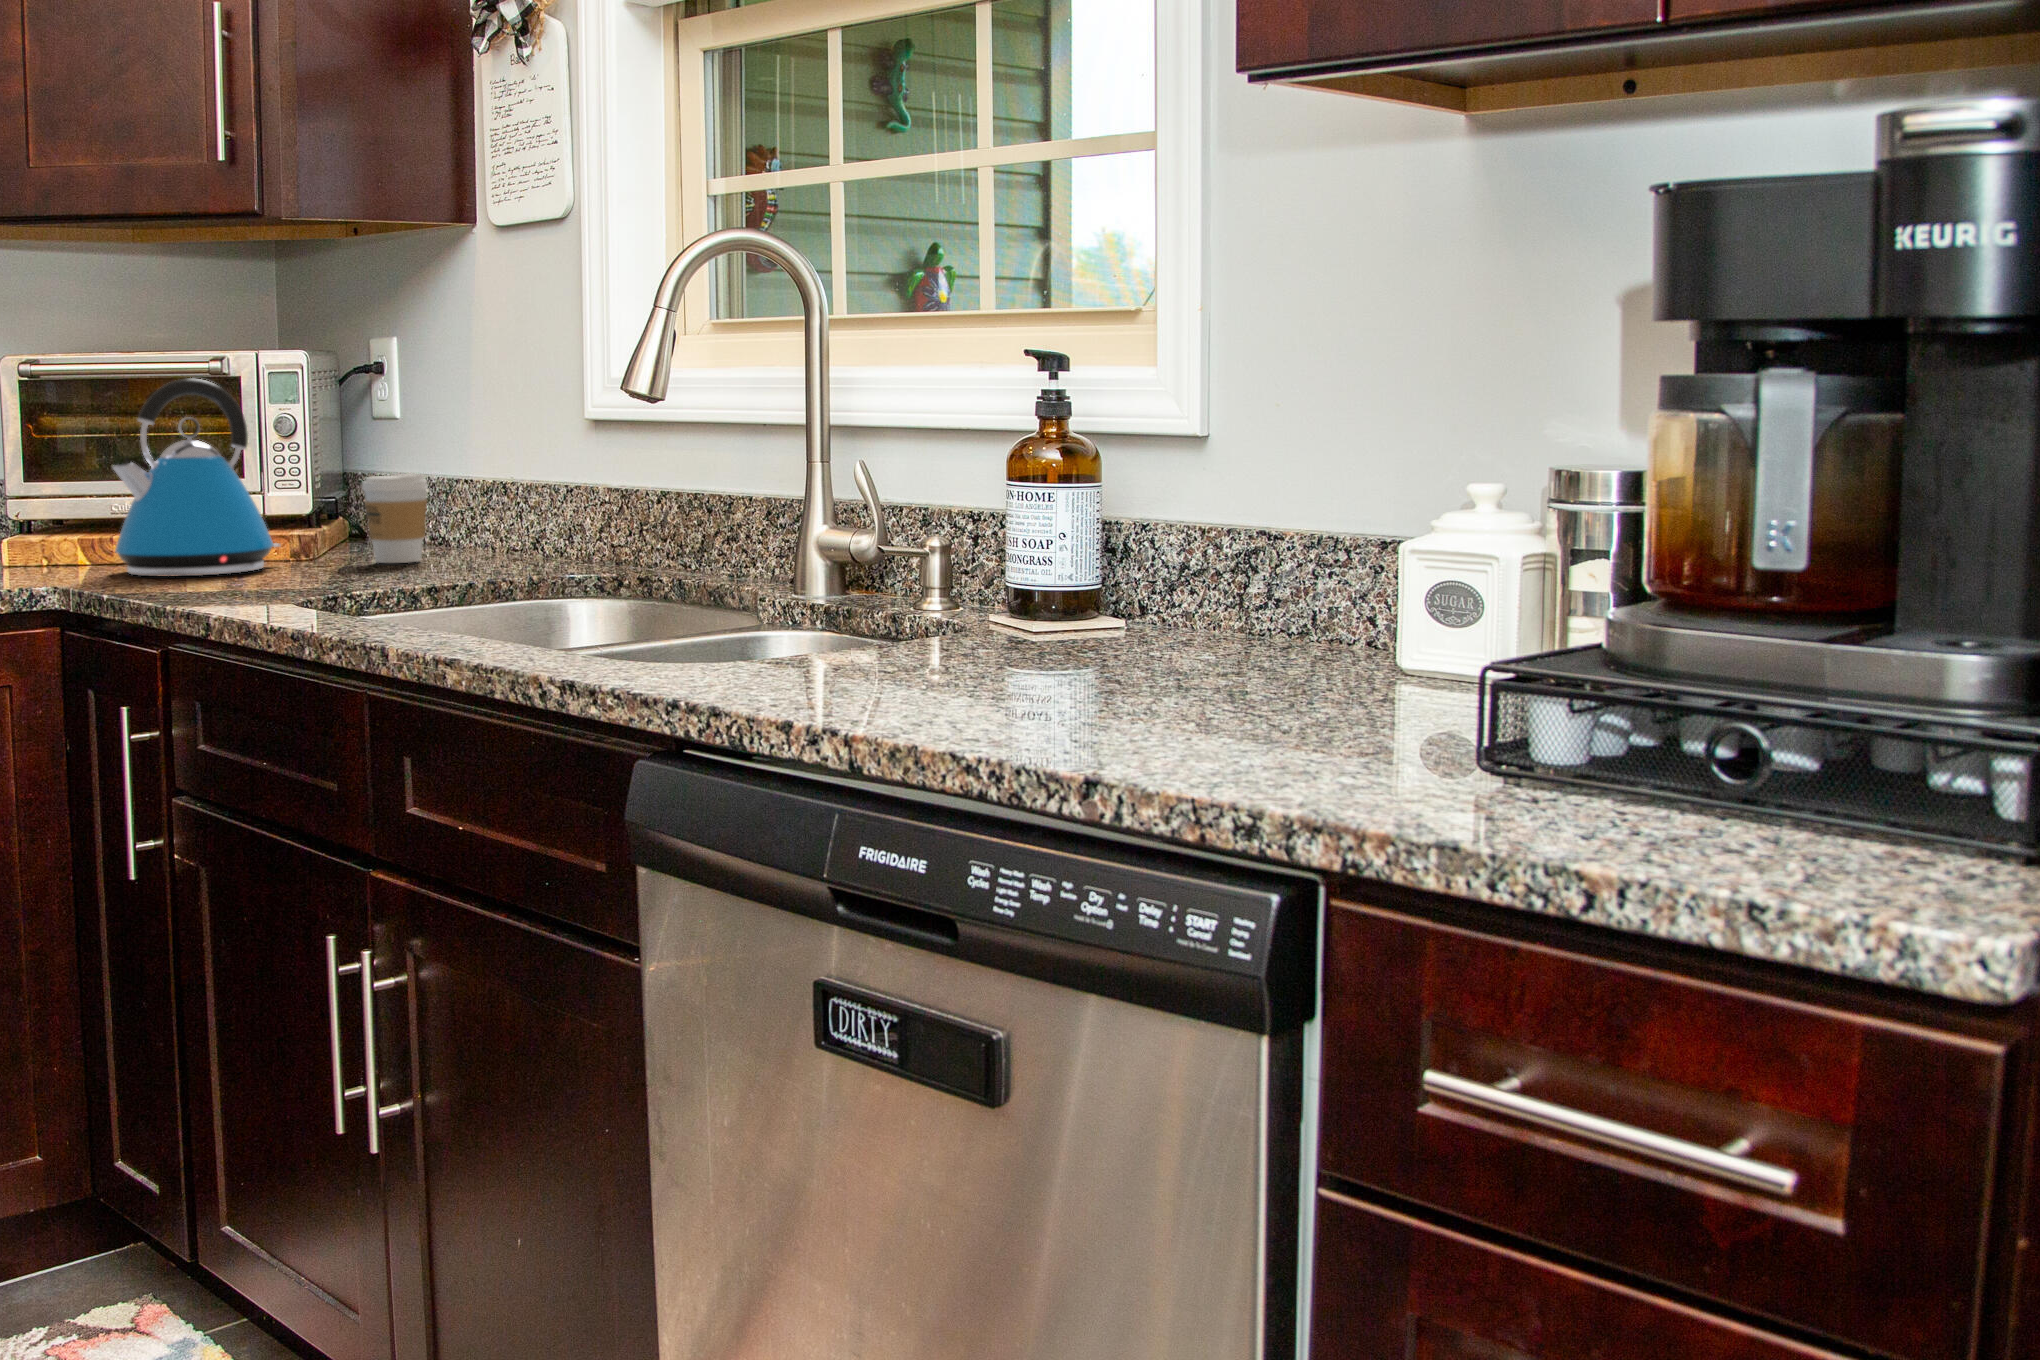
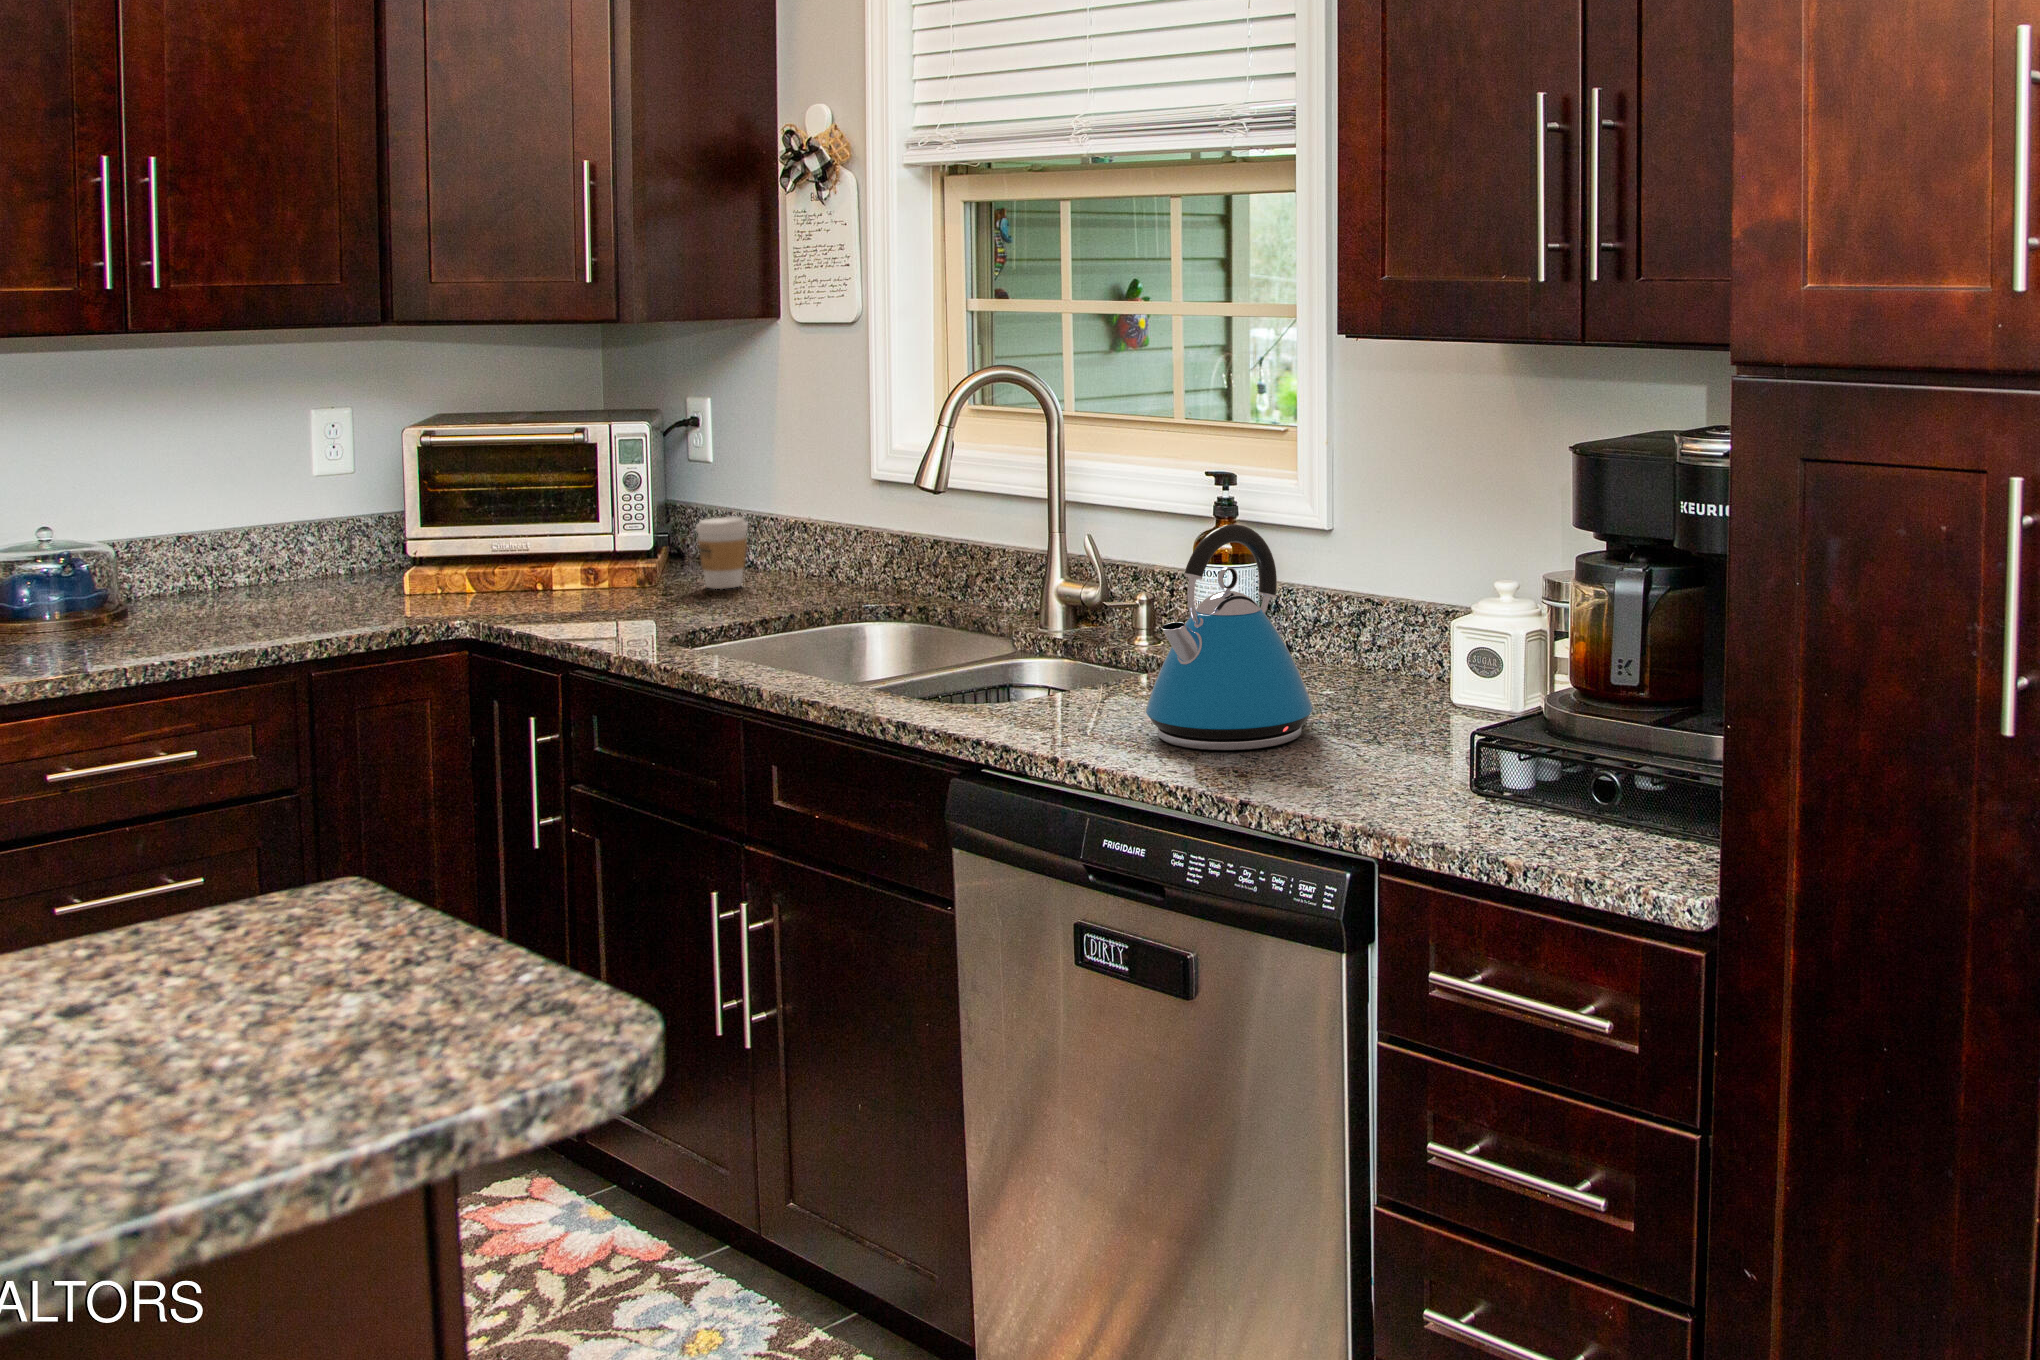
kettle: present [113,378,280,577] -> present [1146,524,1313,751]

